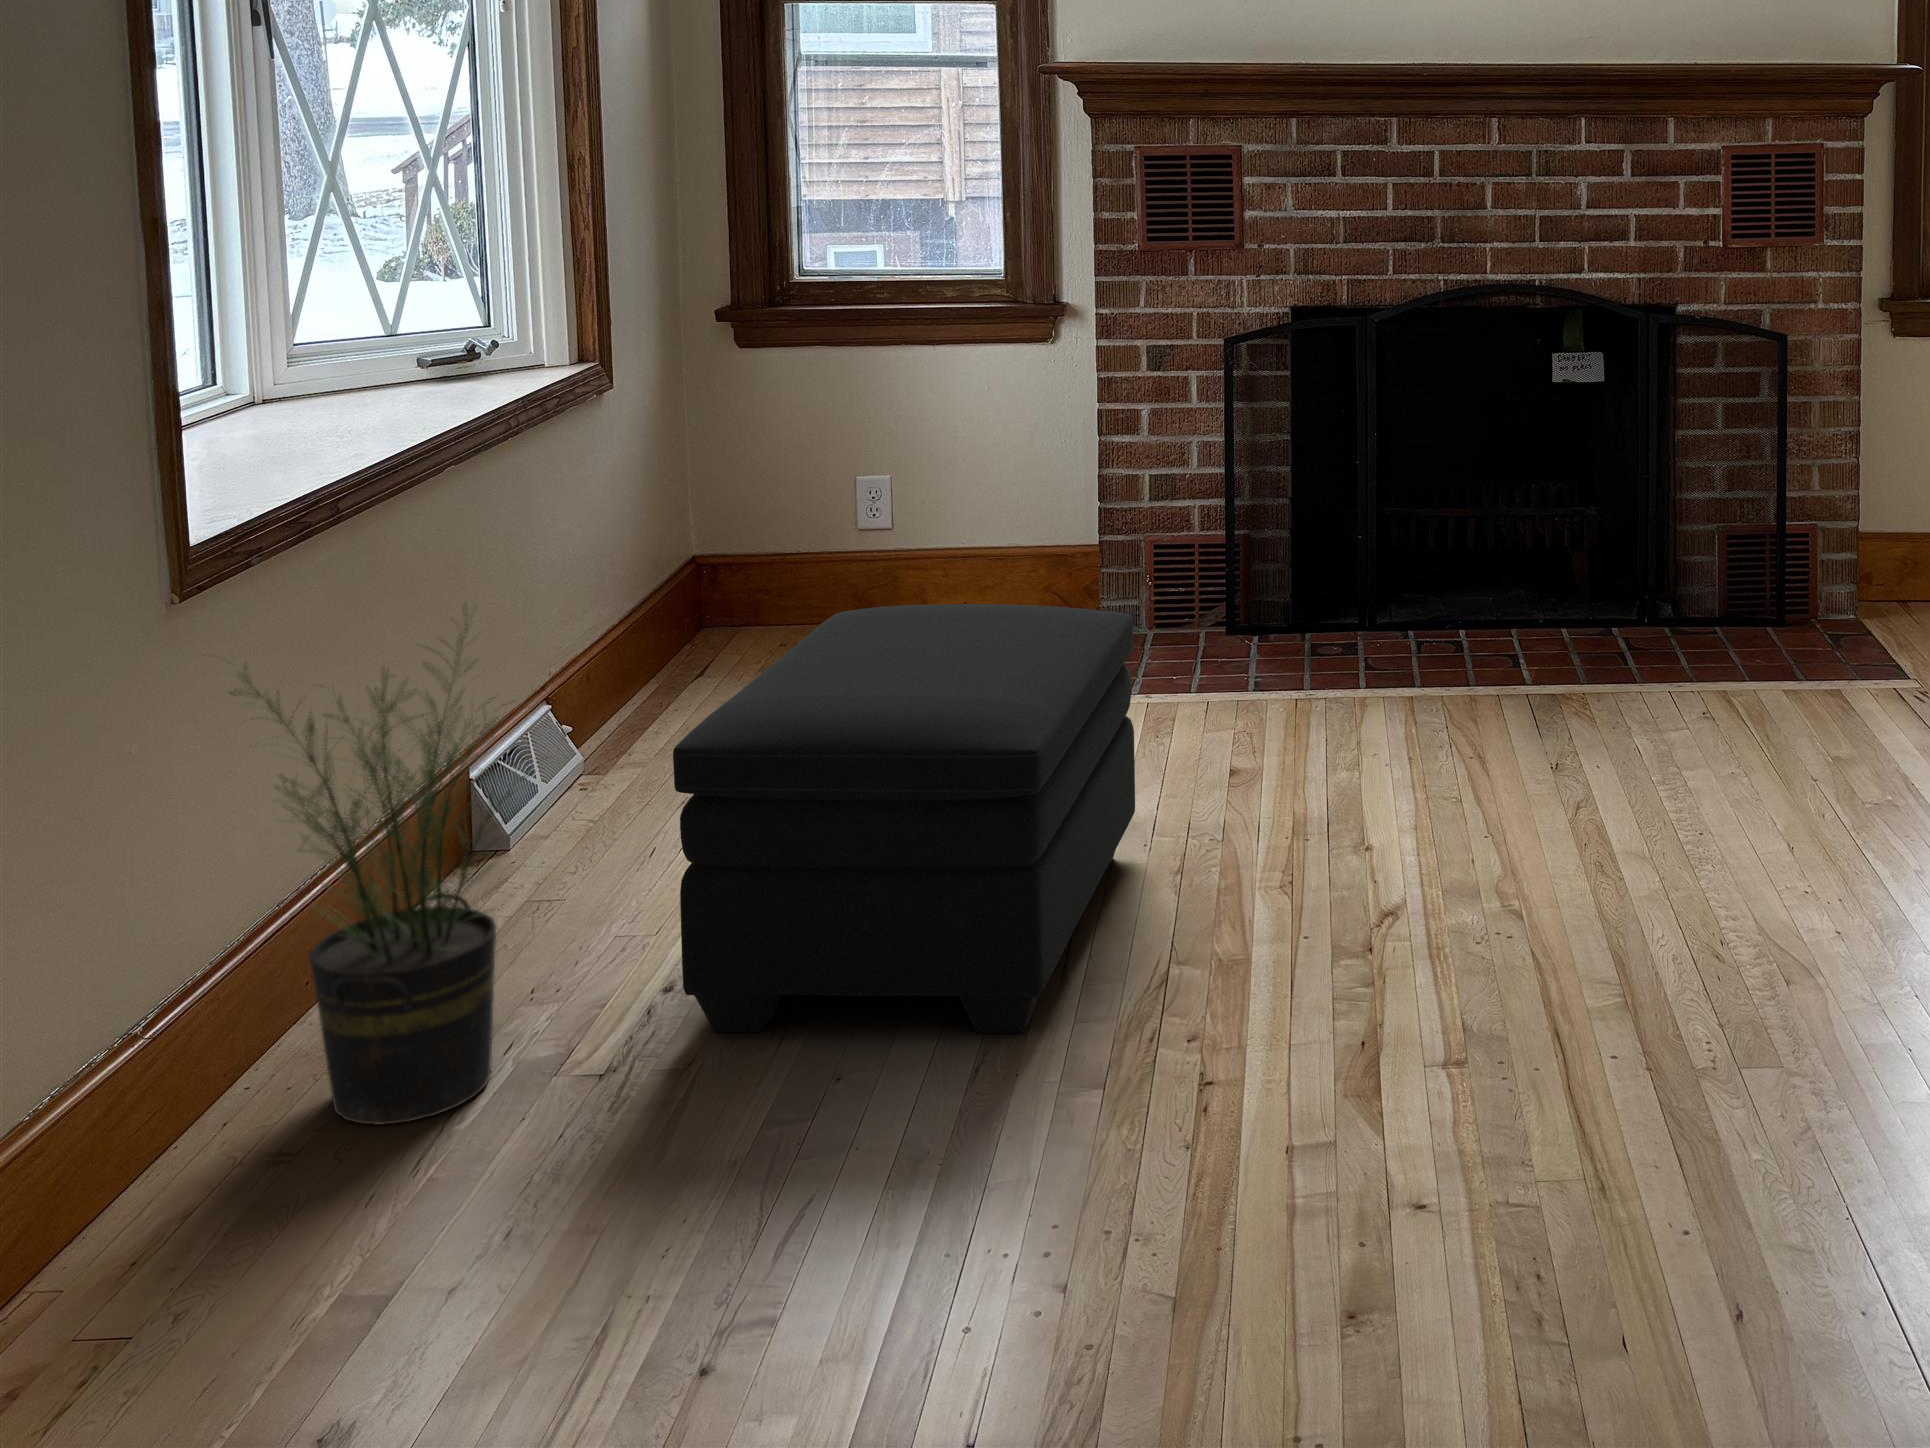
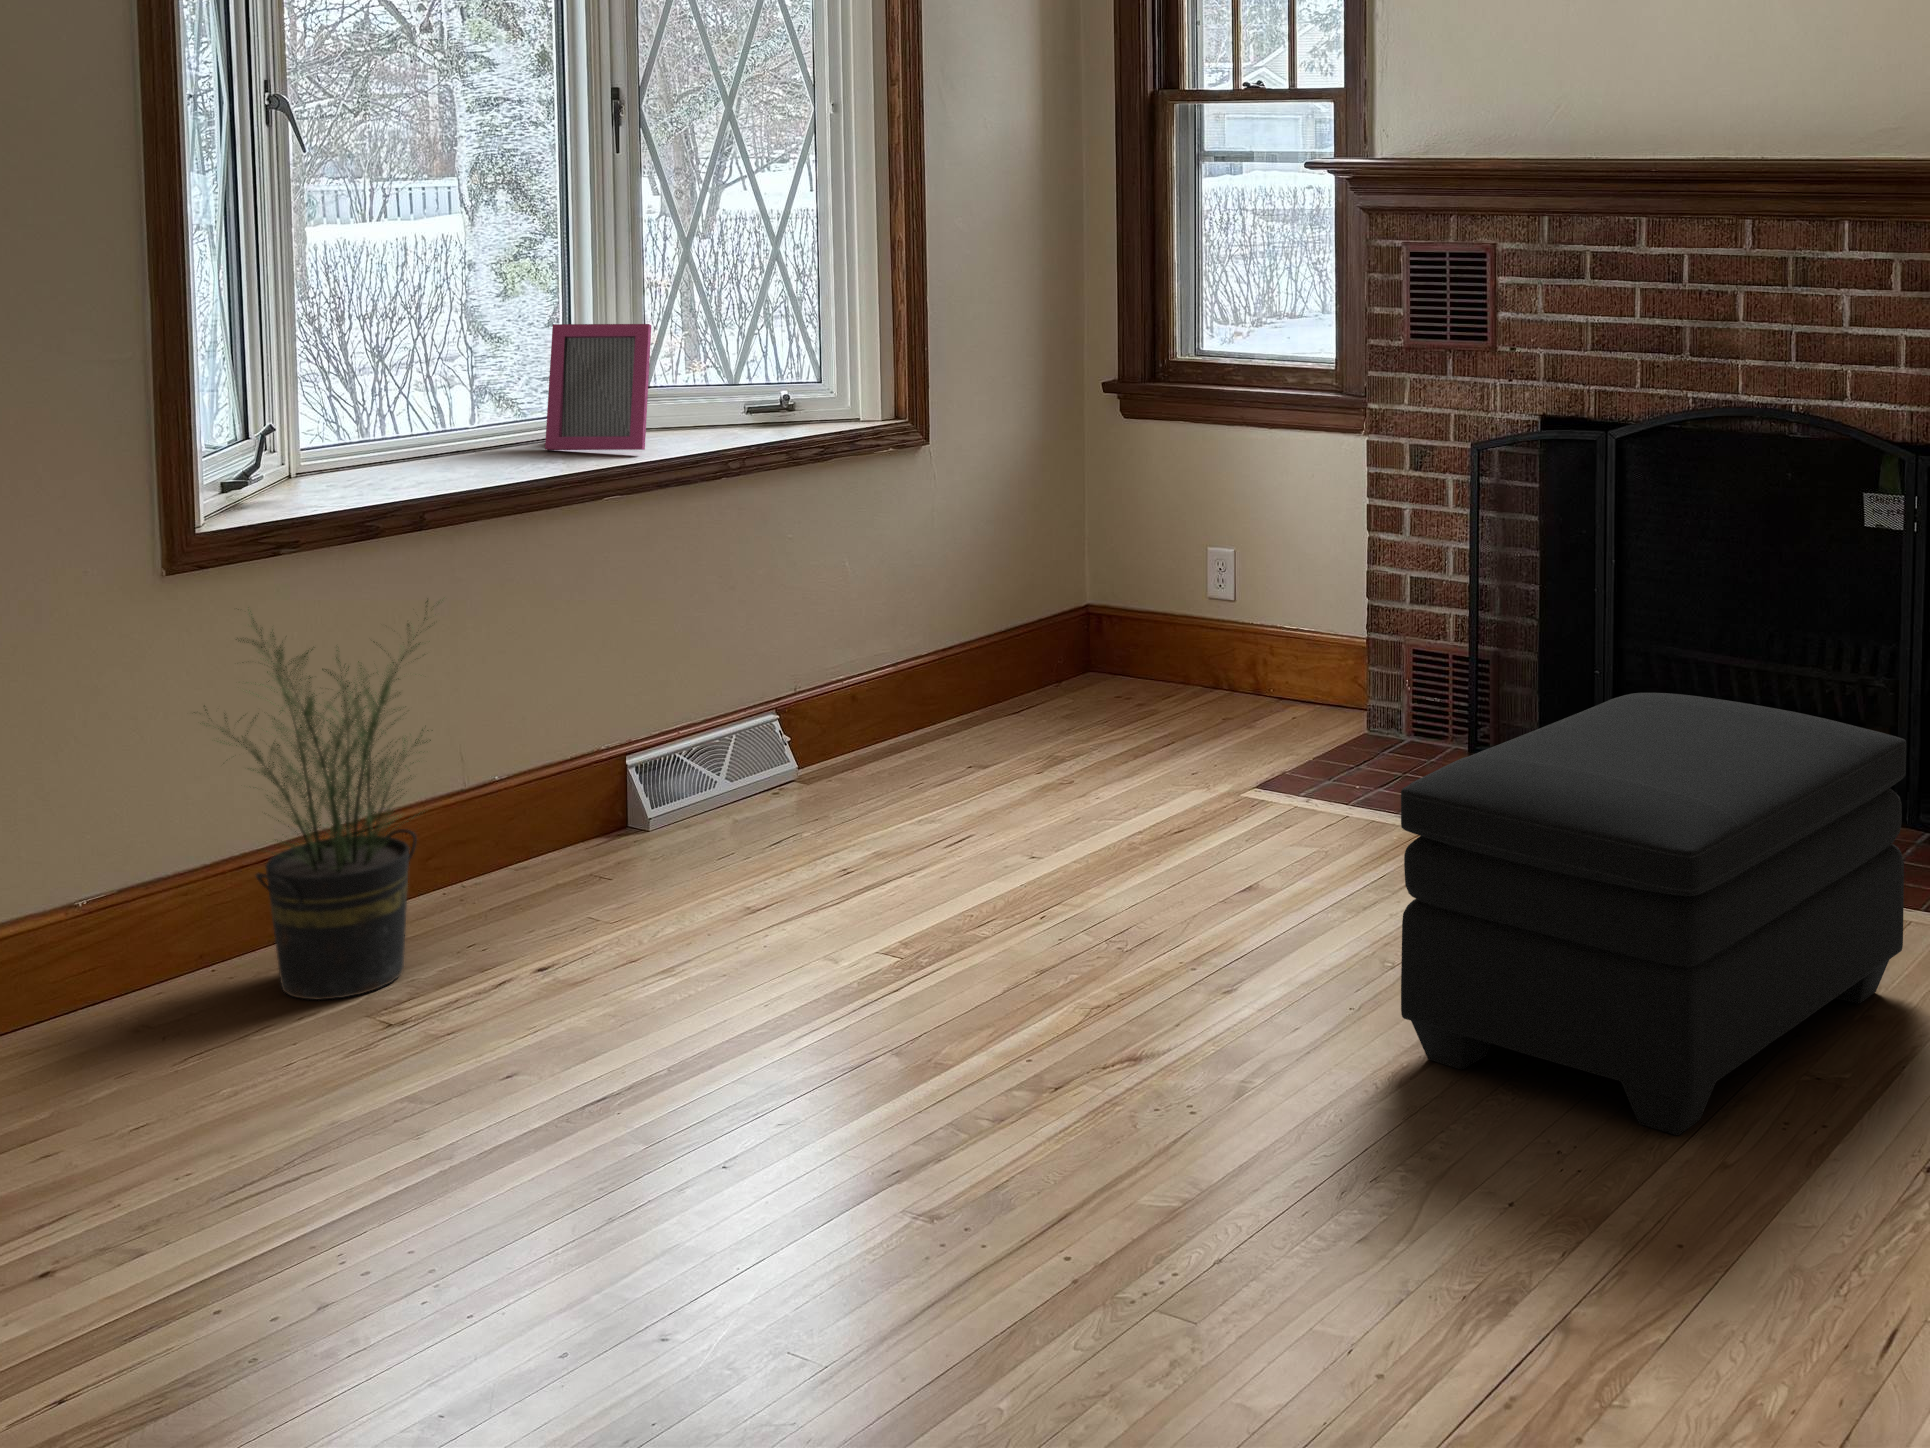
picture frame: none [270,264,422,428] -> present [545,324,651,450]
ottoman: present [673,604,1135,1033] -> present [1401,693,1906,1135]

